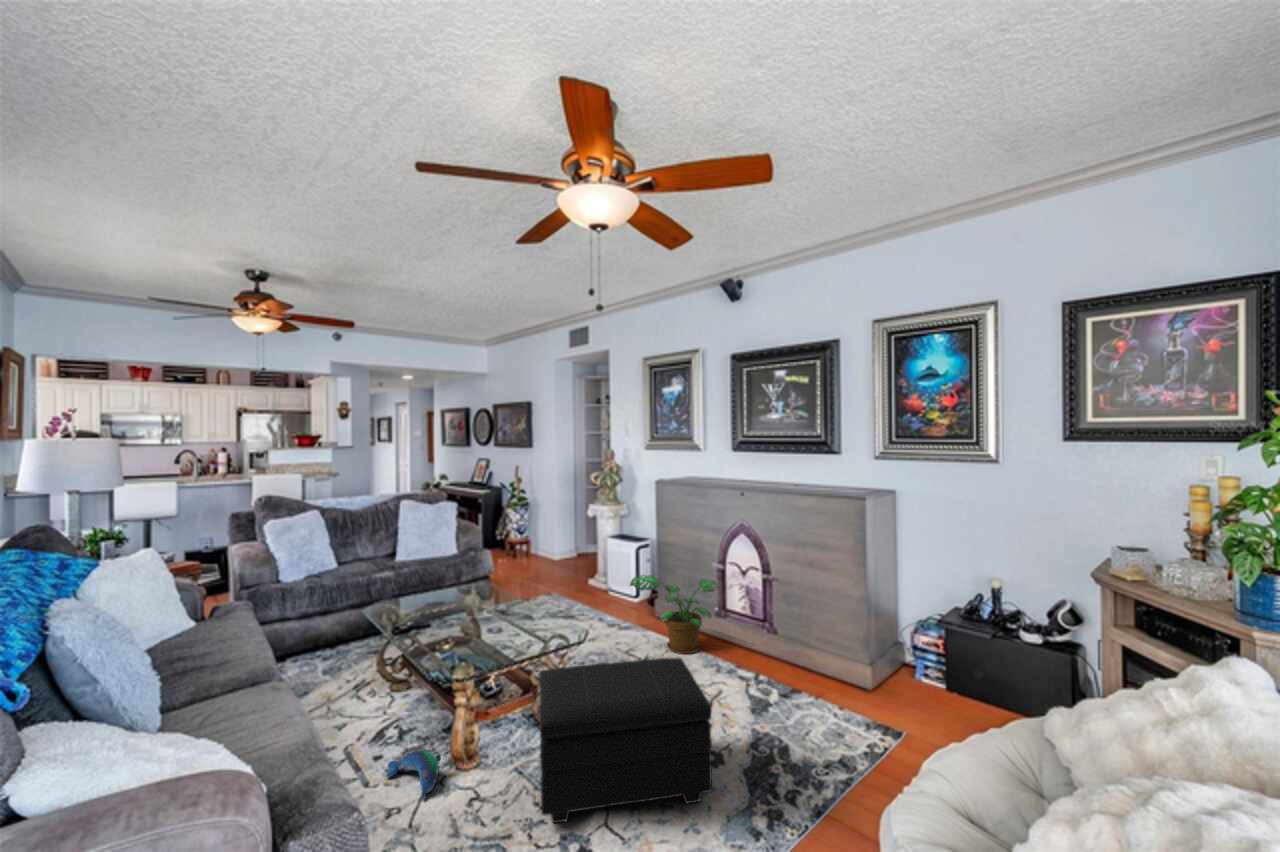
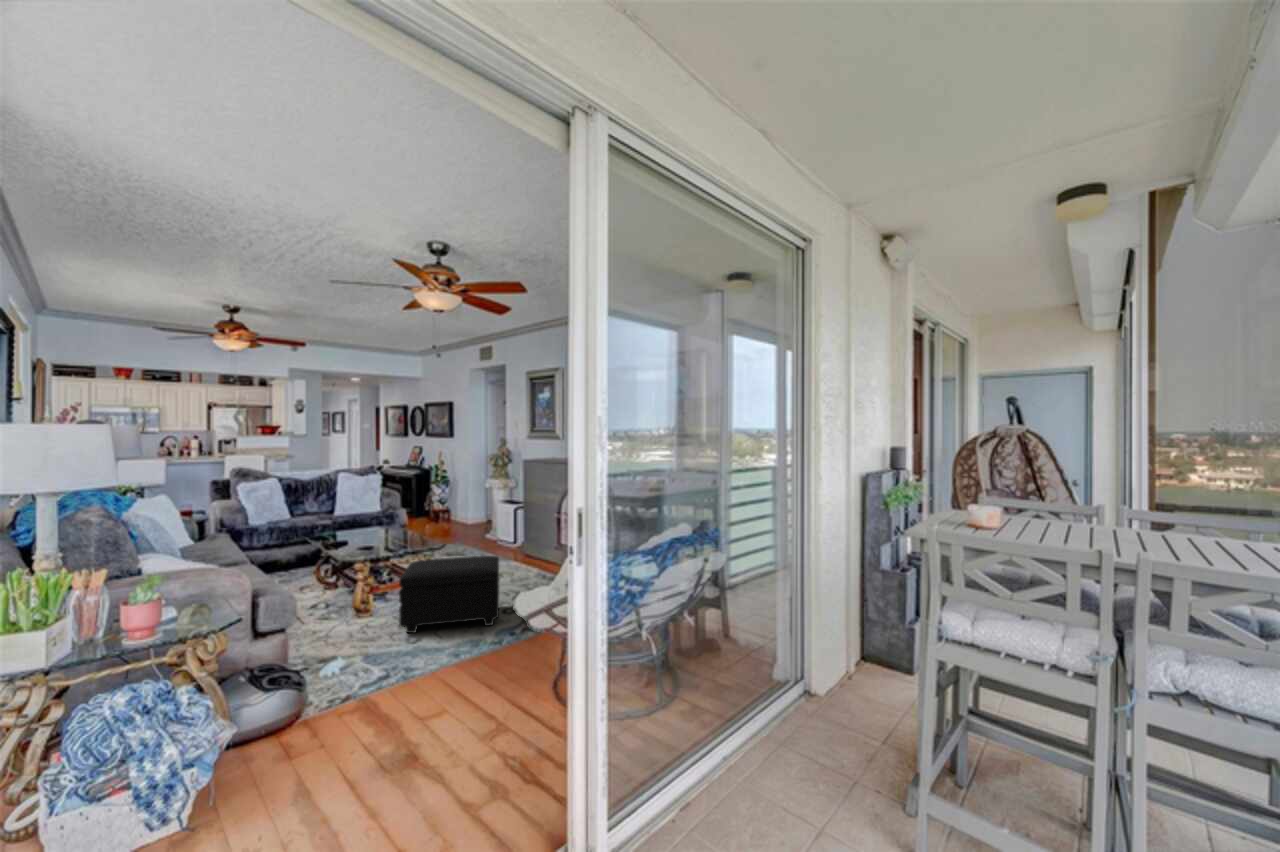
potted plant: present [630,575,719,654] -> none [496,521,558,572]
plush toy: present [386,751,441,799] -> none [315,607,349,627]

